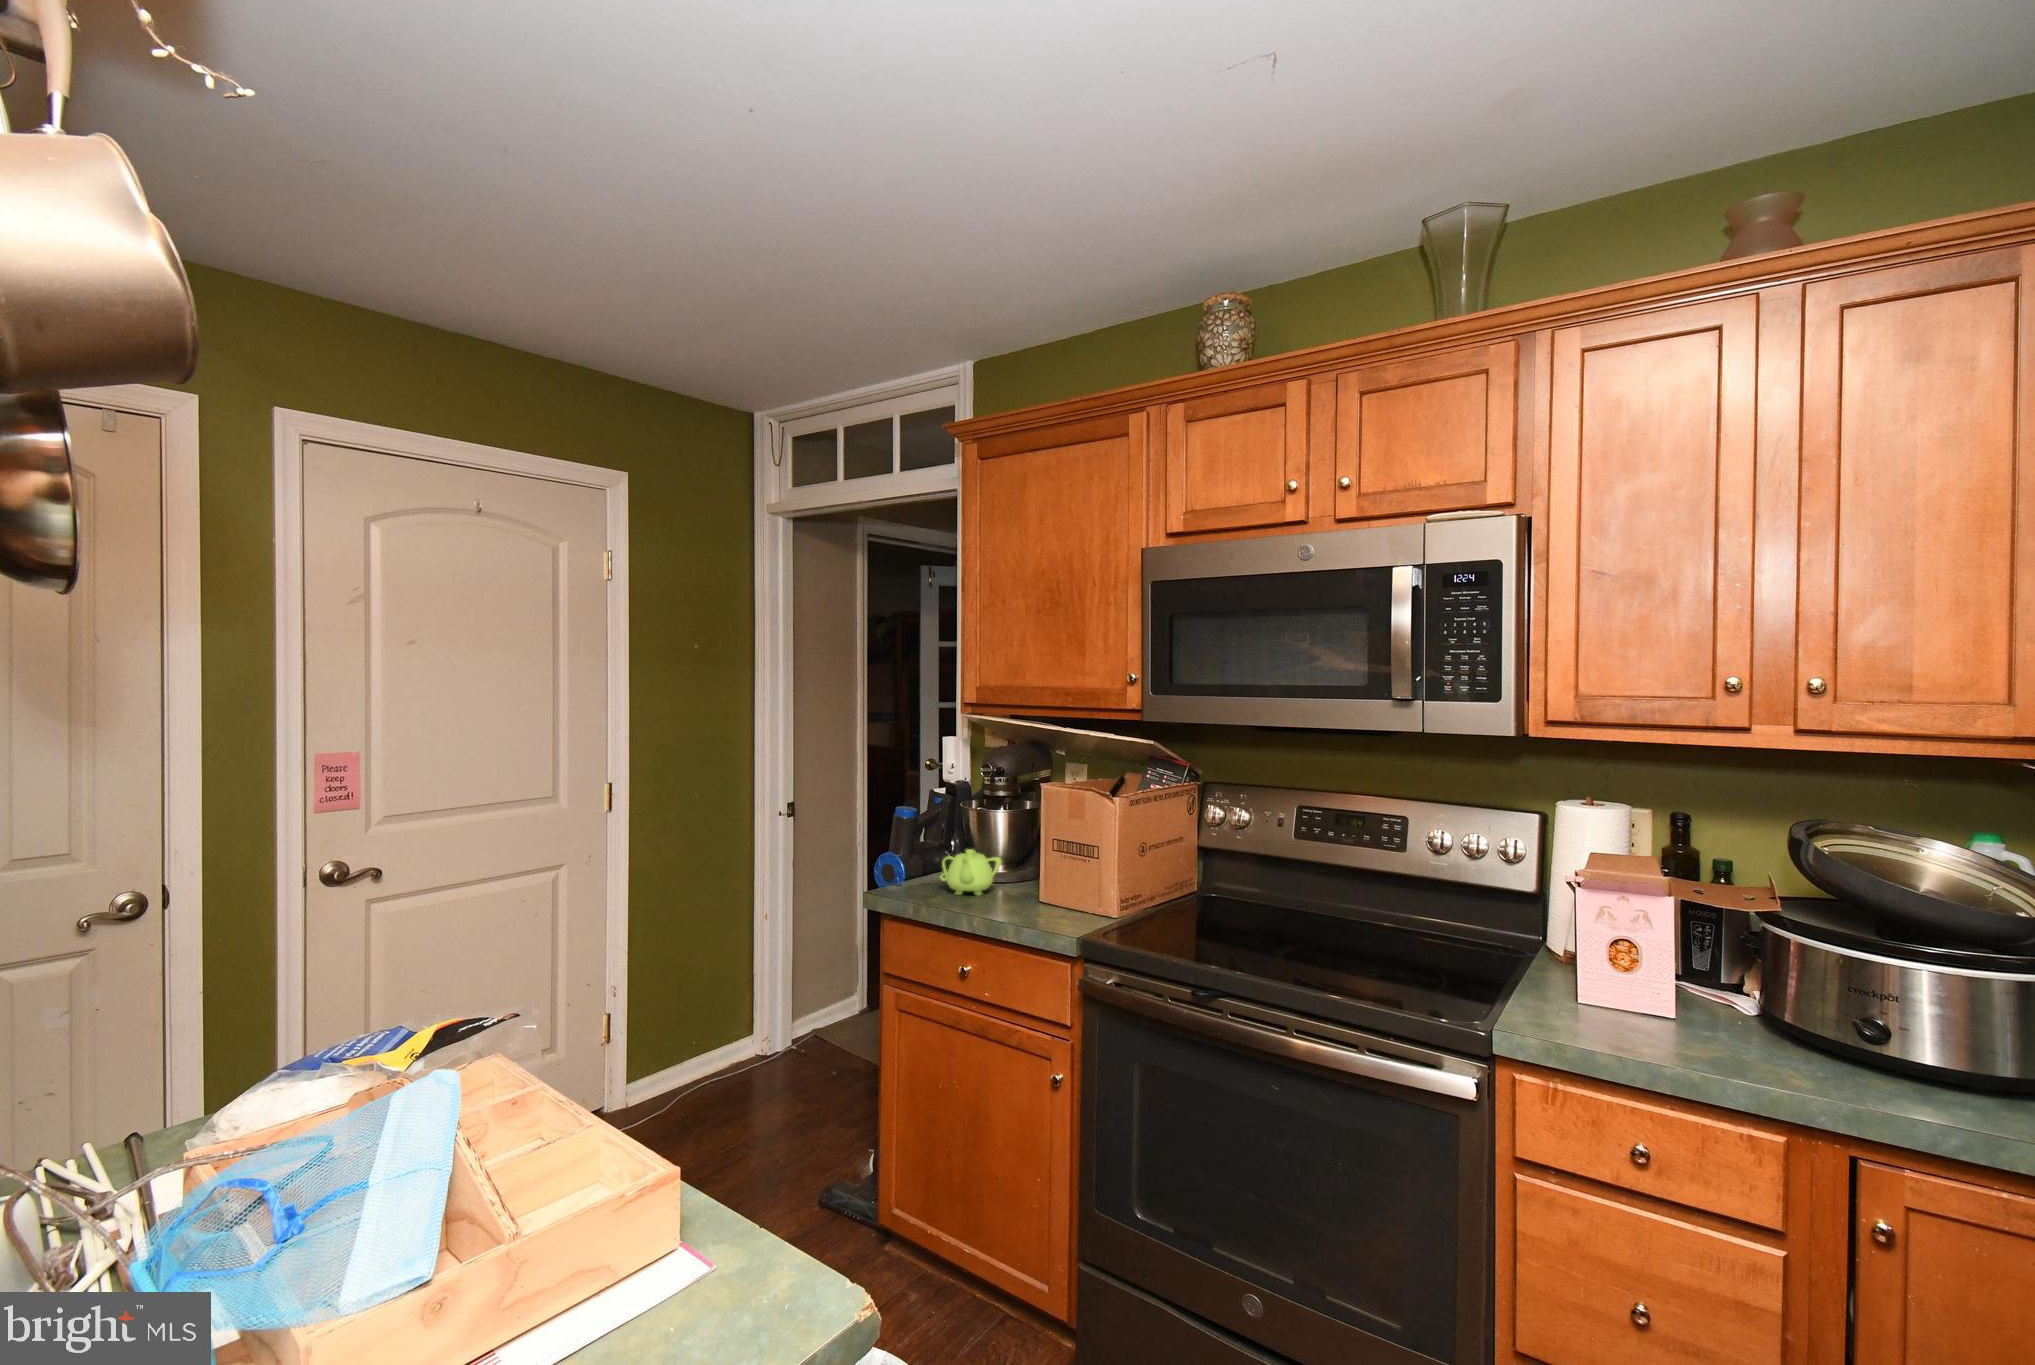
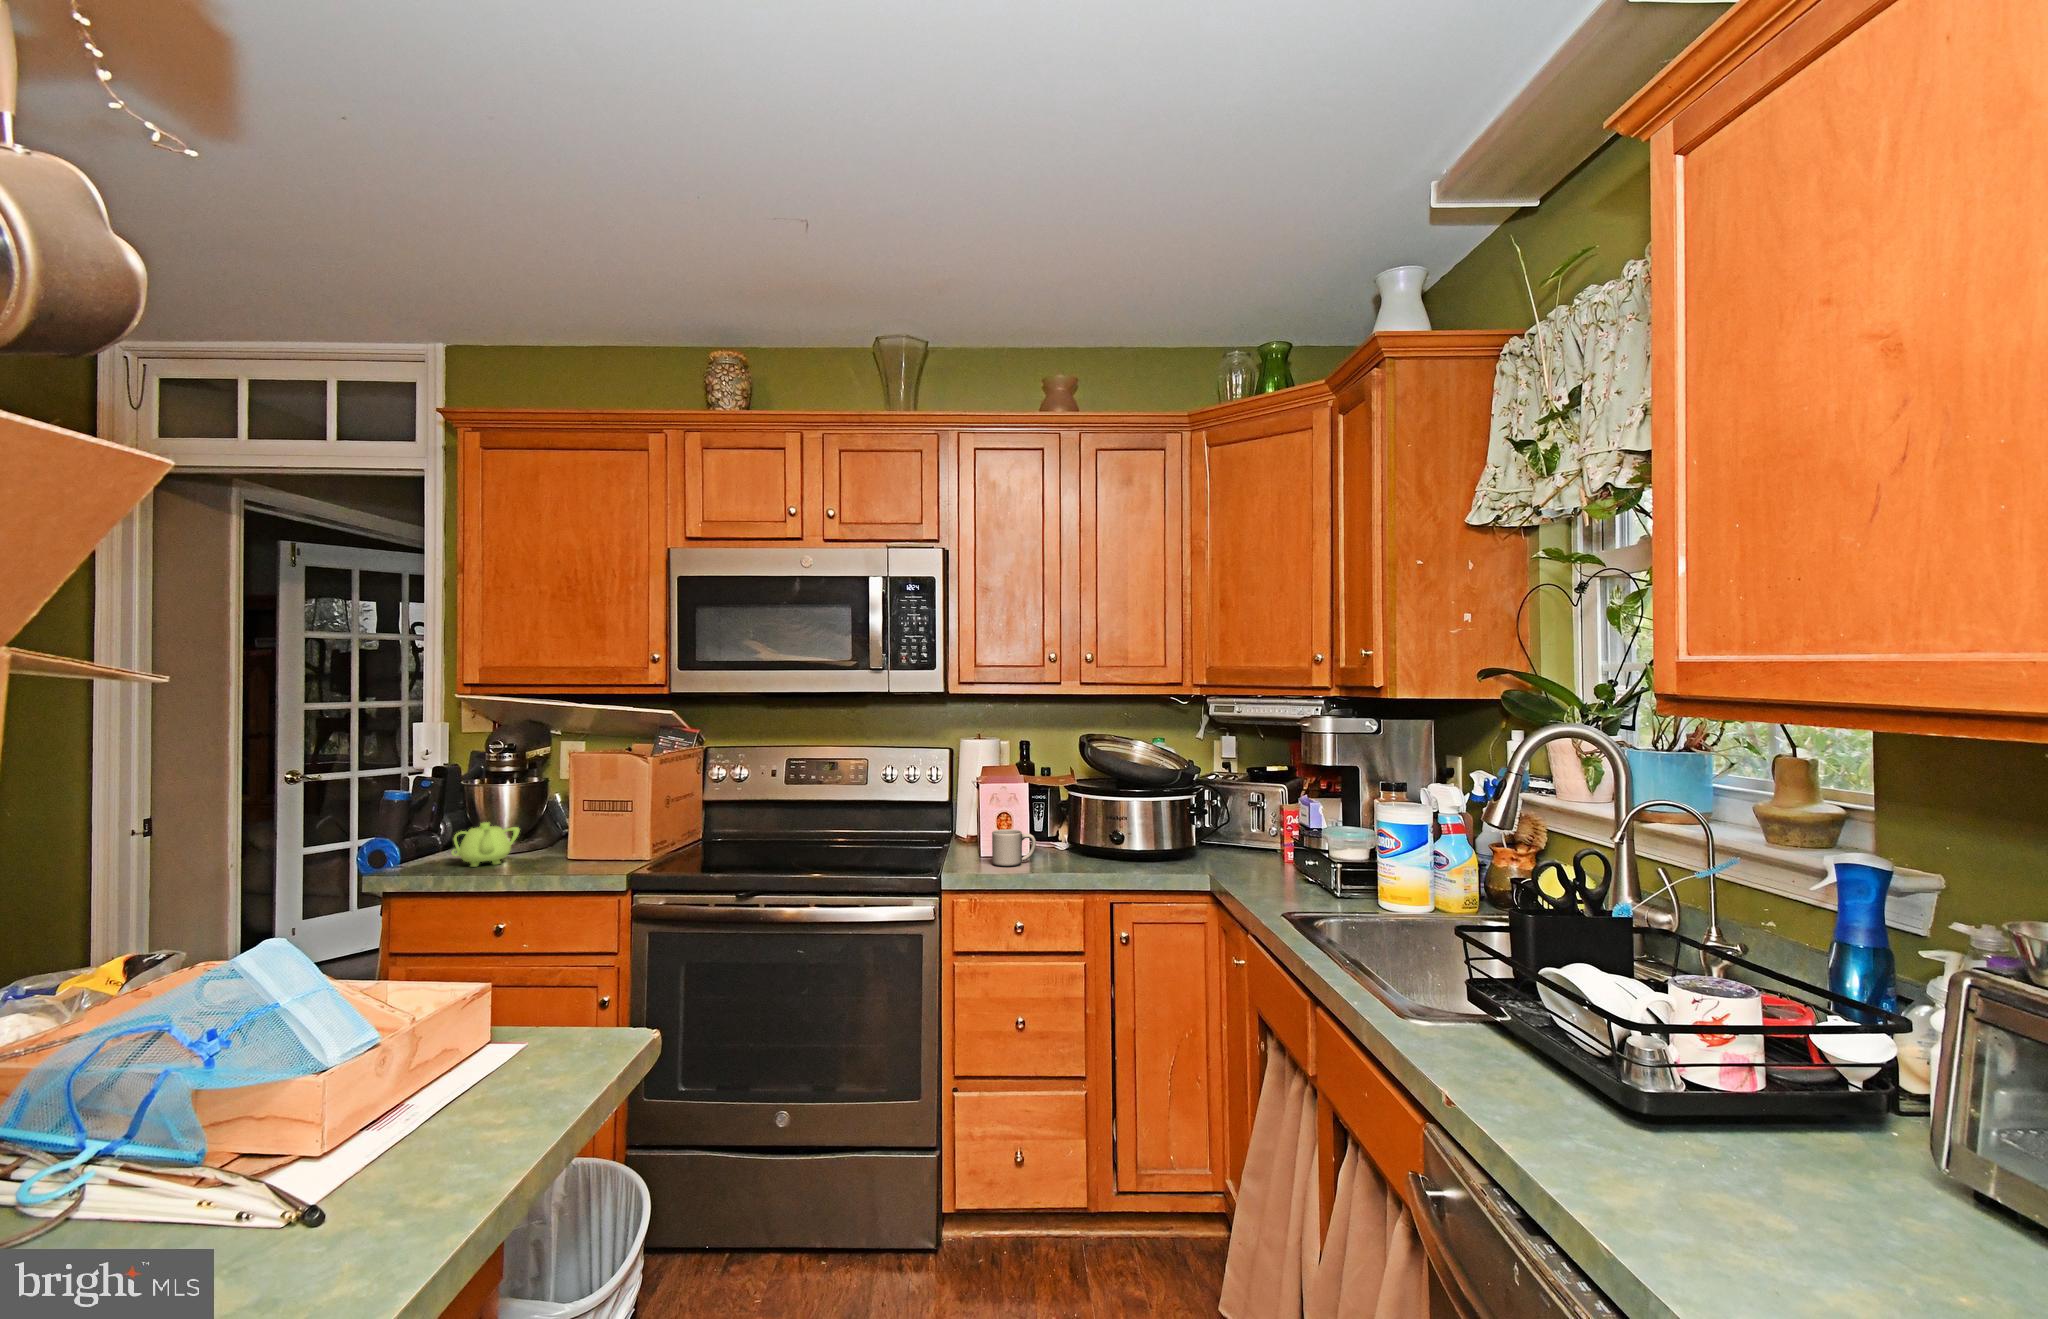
mug: none [1593,973,1684,1043] -> present [992,829,1036,866]

